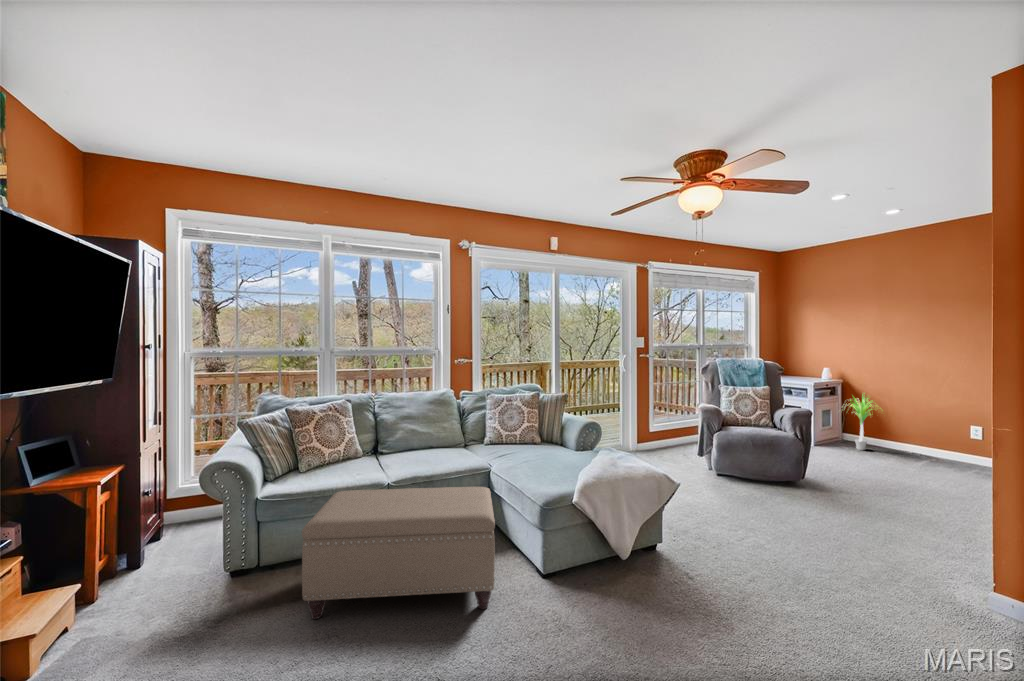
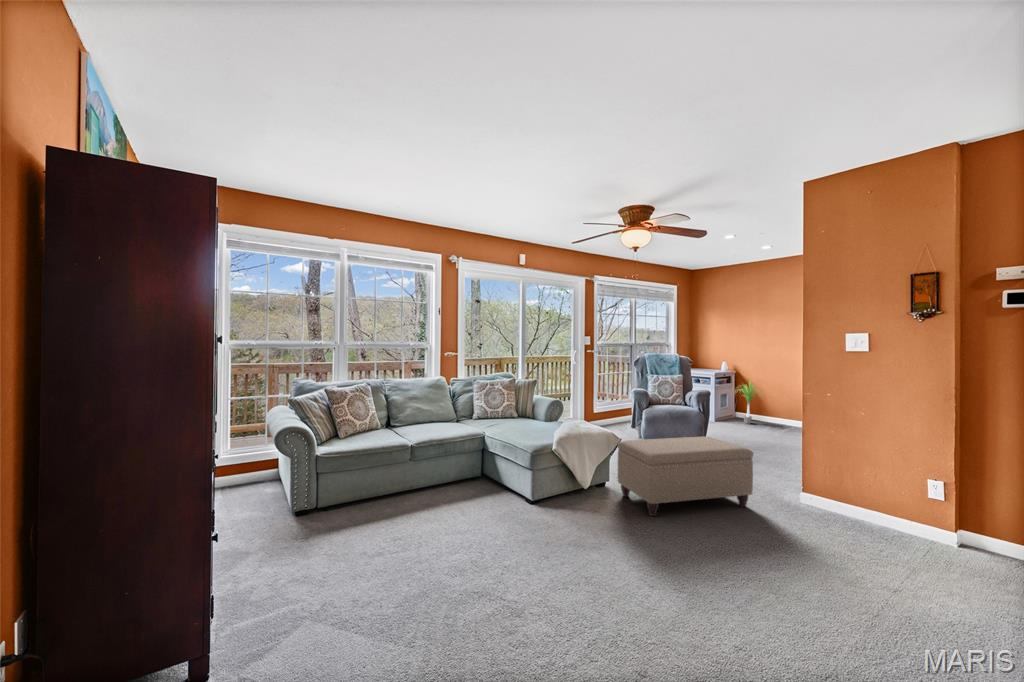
ottoman: present [302,487,495,619] -> present [617,436,753,516]

